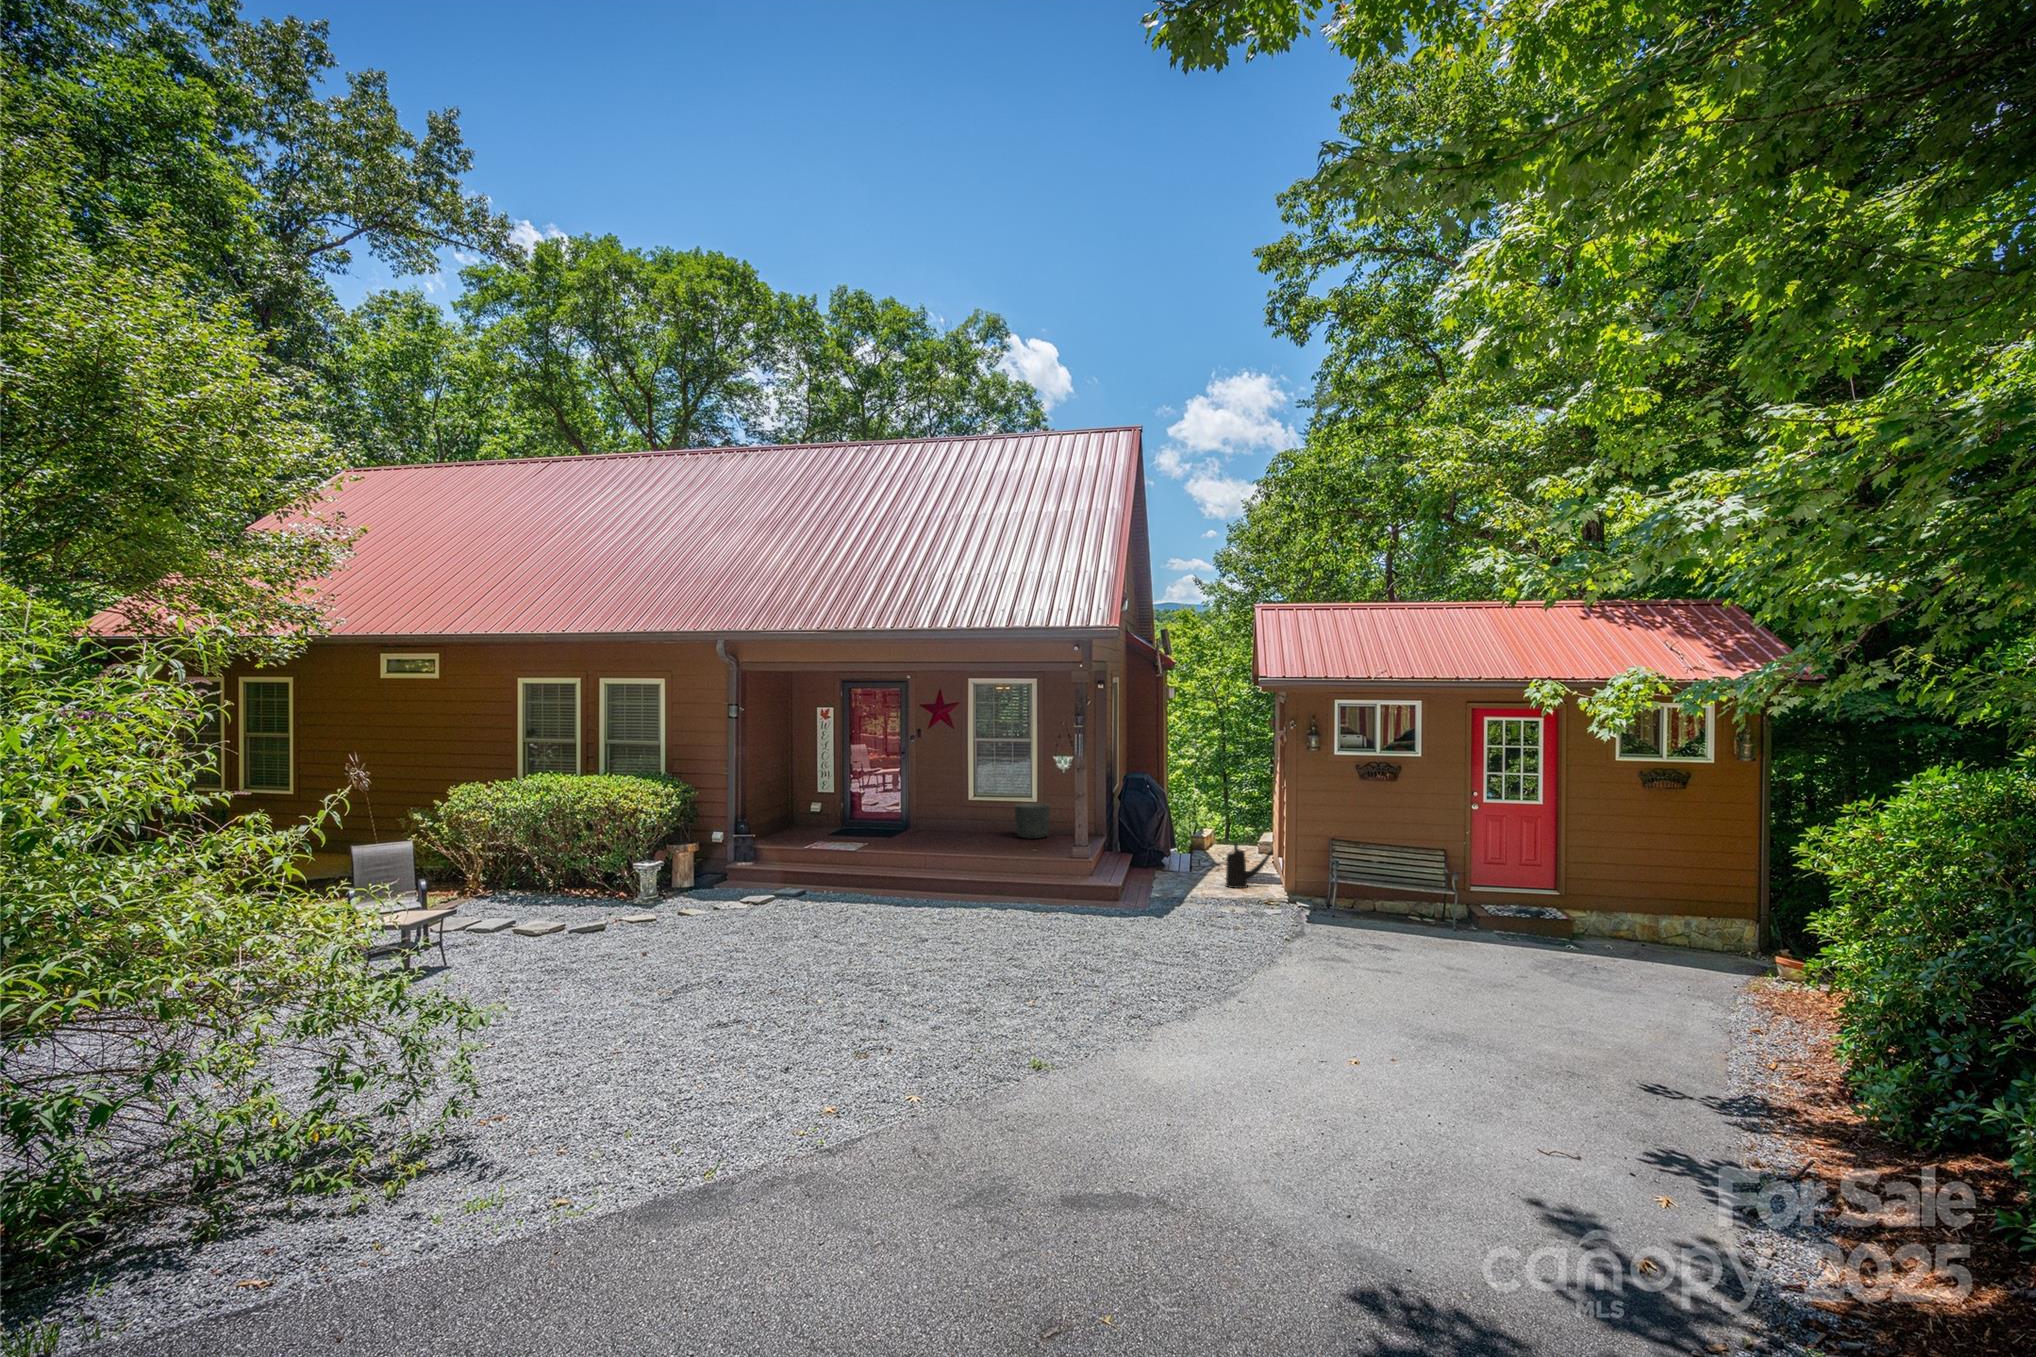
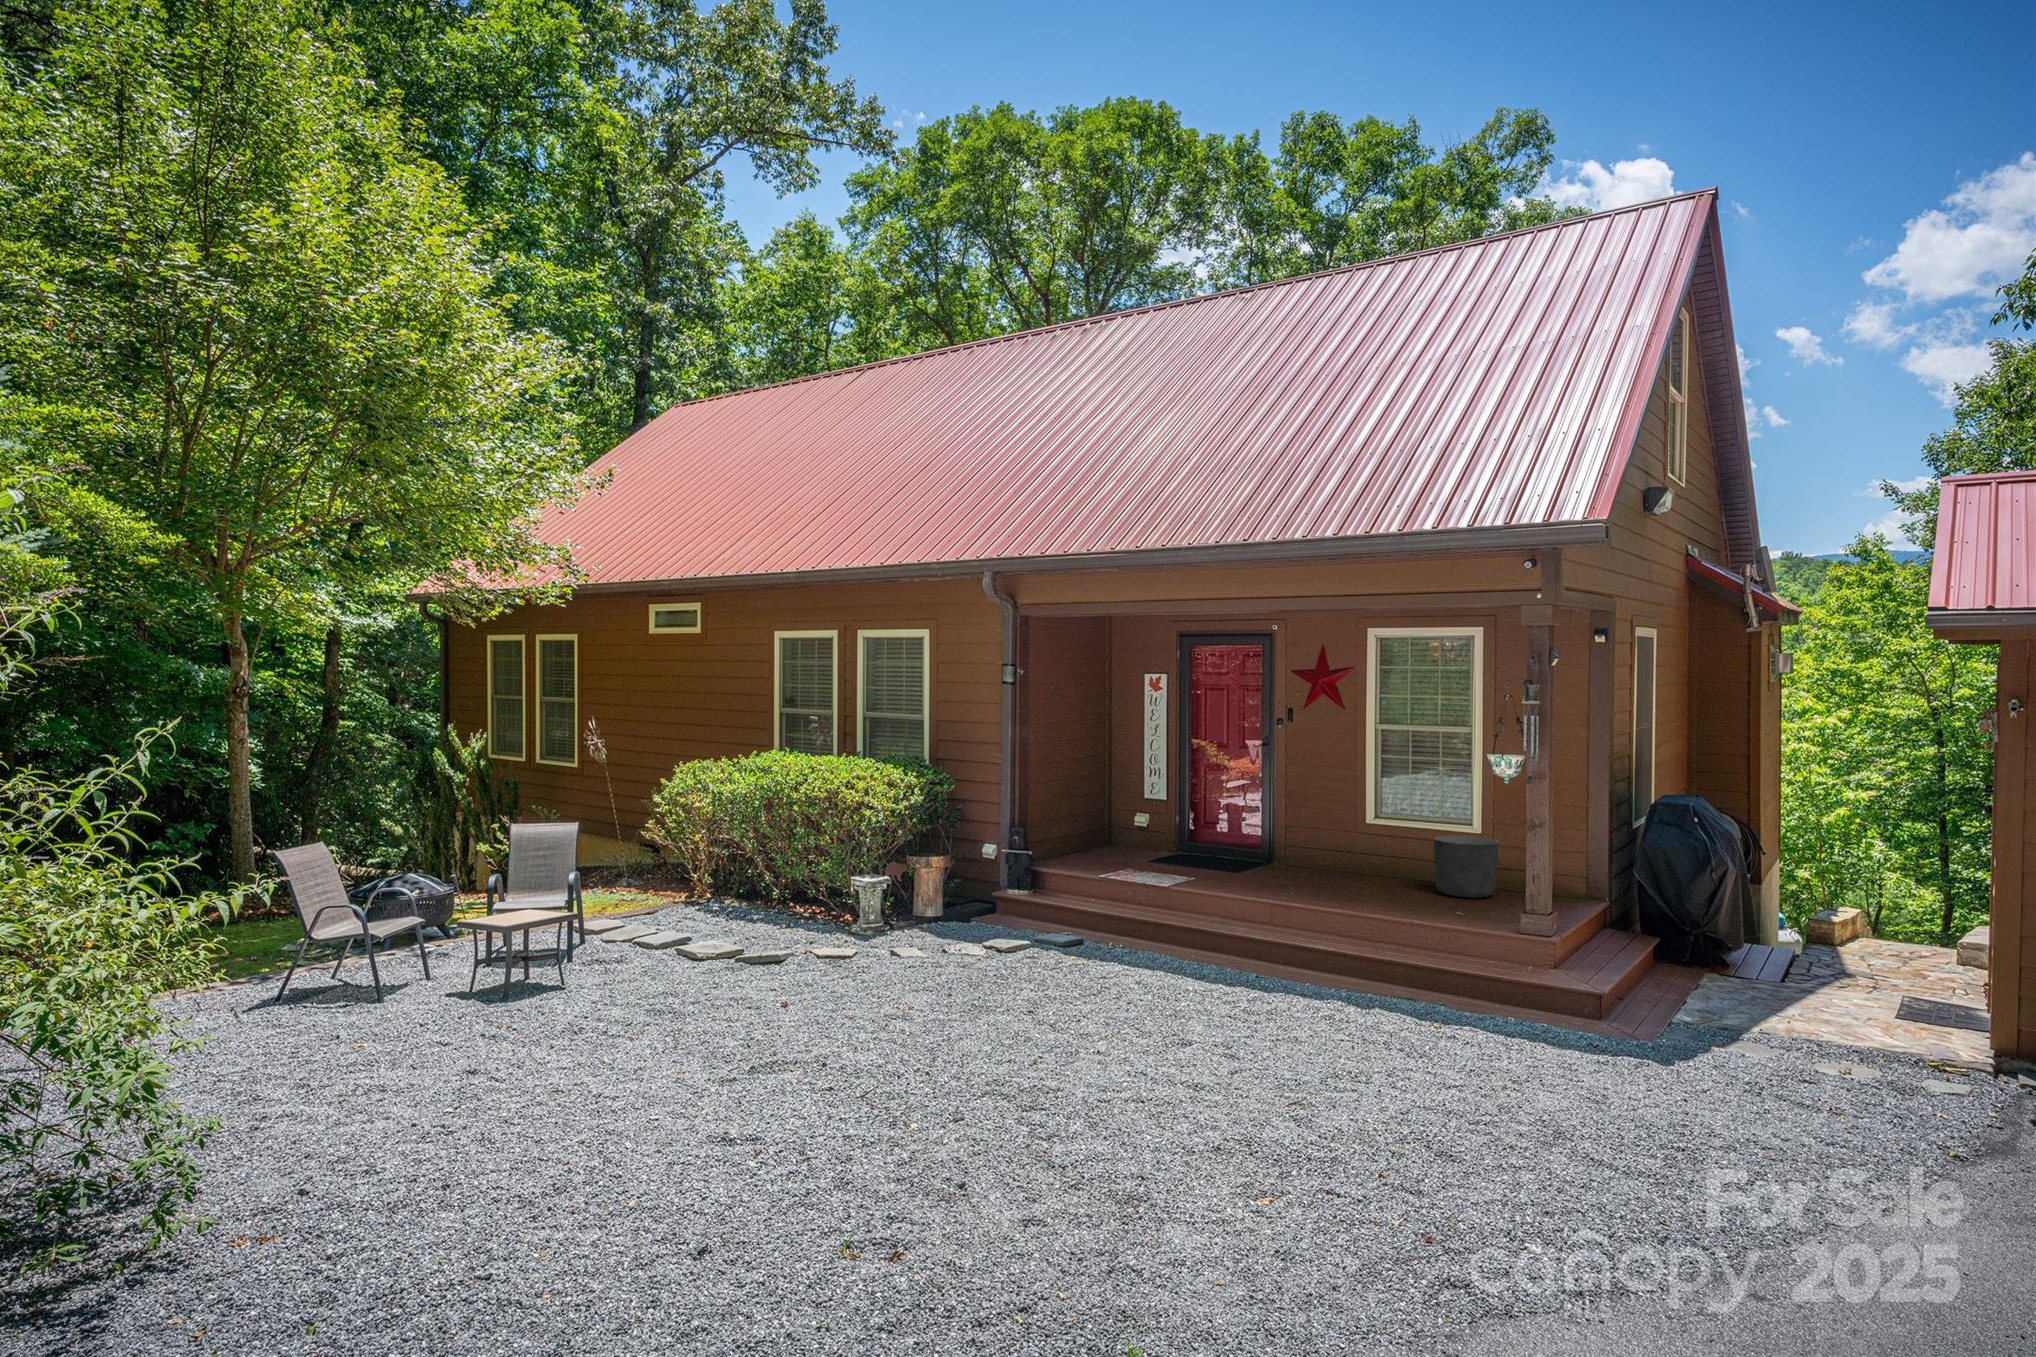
watering can: present [1226,842,1273,888] -> none [1839,950,1981,1048]

